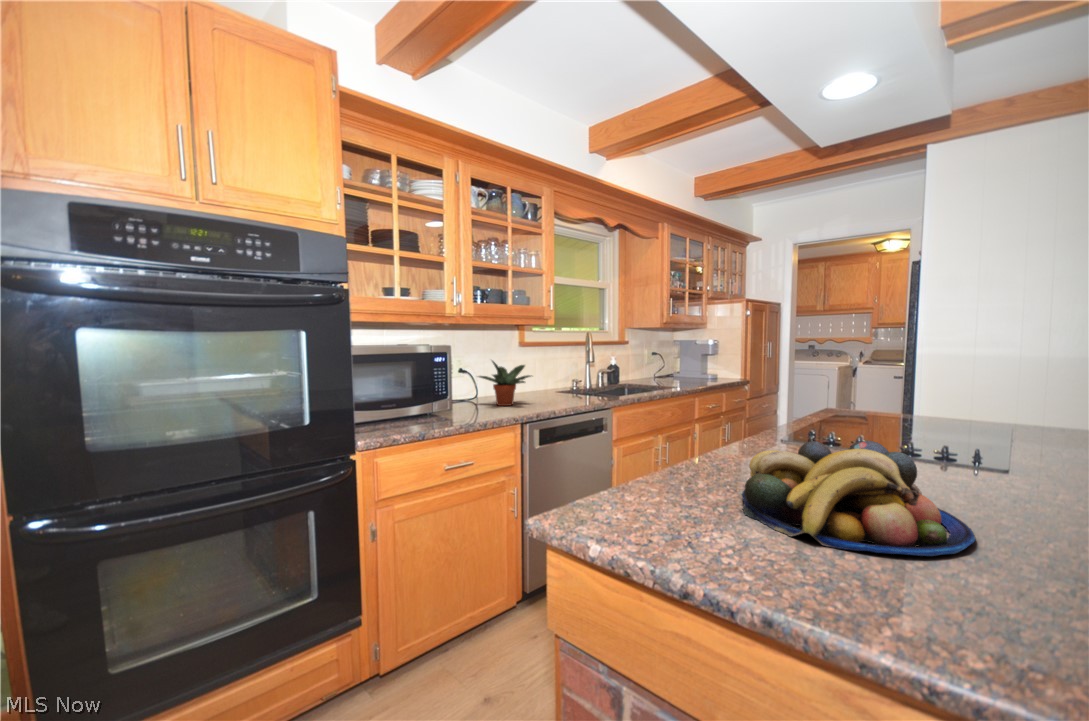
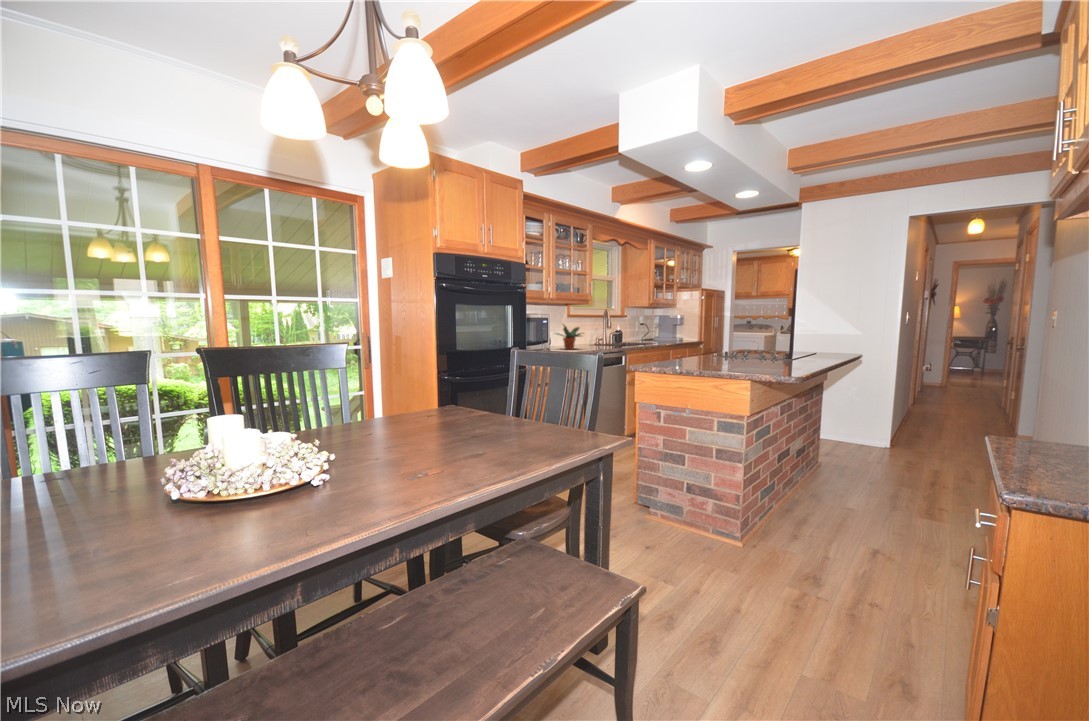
fruit bowl: present [742,441,976,556] -> none [697,341,759,363]

